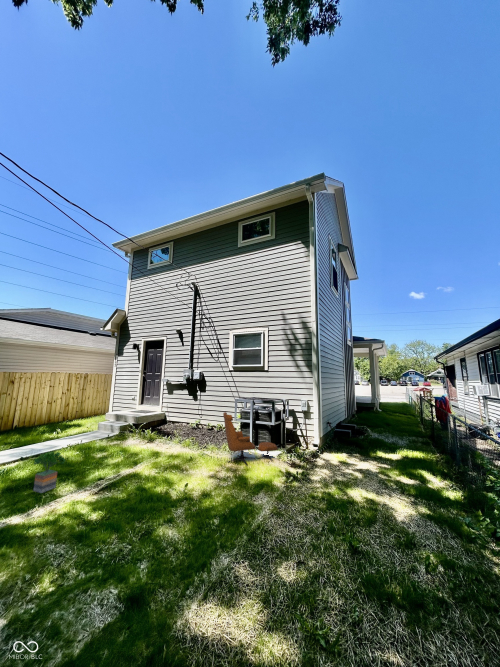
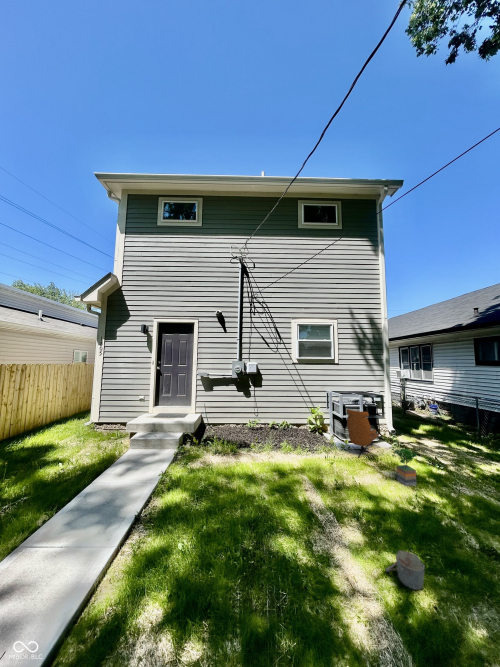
potted tree: present [34,452,65,493] -> present [393,449,416,486]
bucket: none [42,499,73,526] -> present [386,551,425,590]

